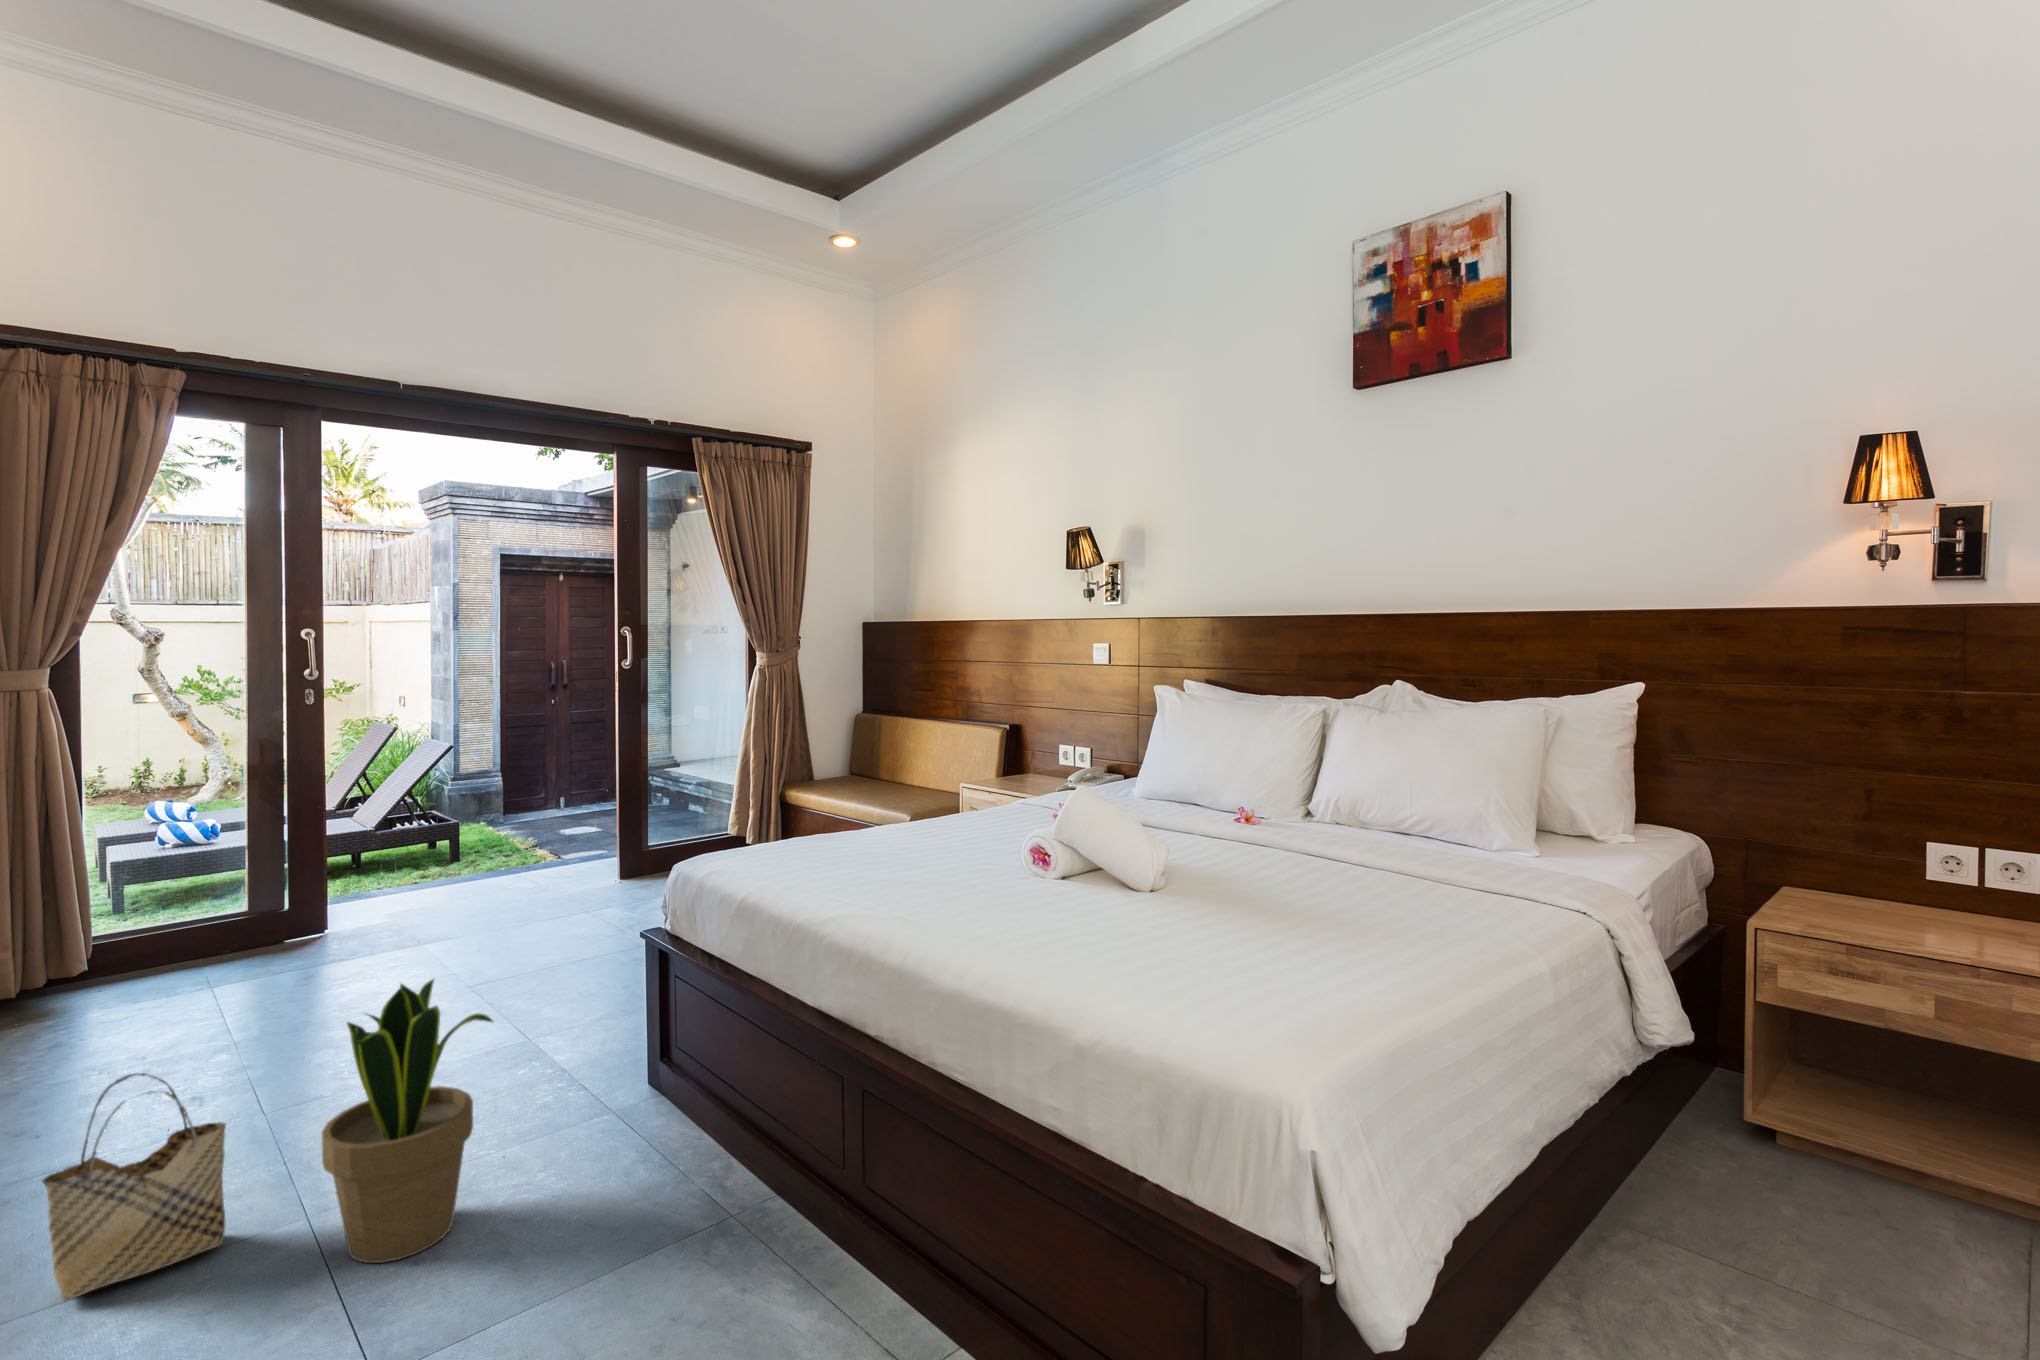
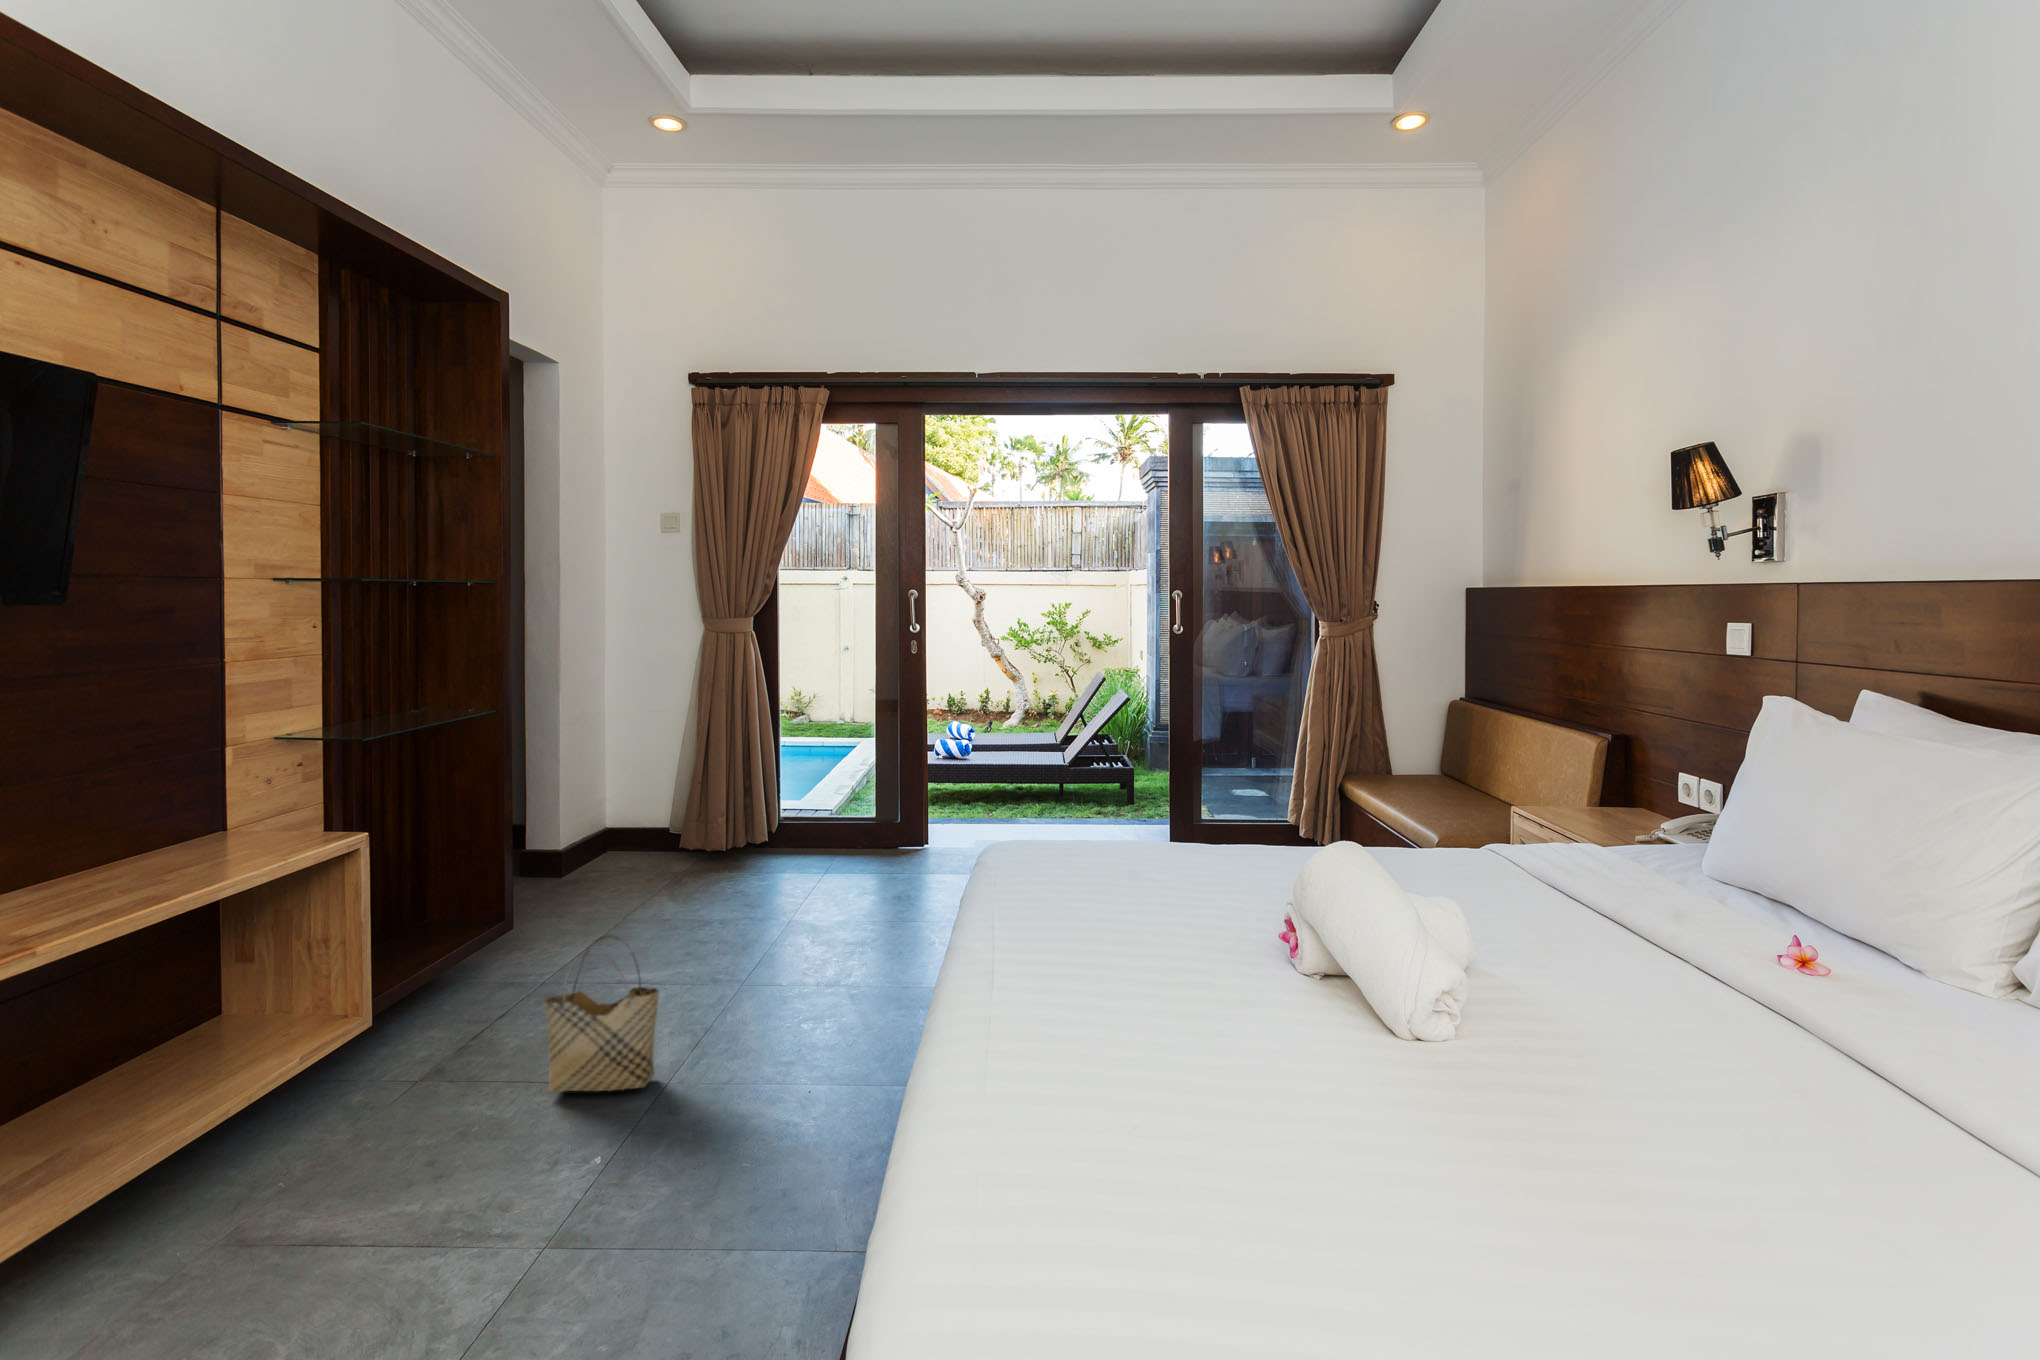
potted plant: present [322,980,492,1263] -> none [671,908,802,1151]

